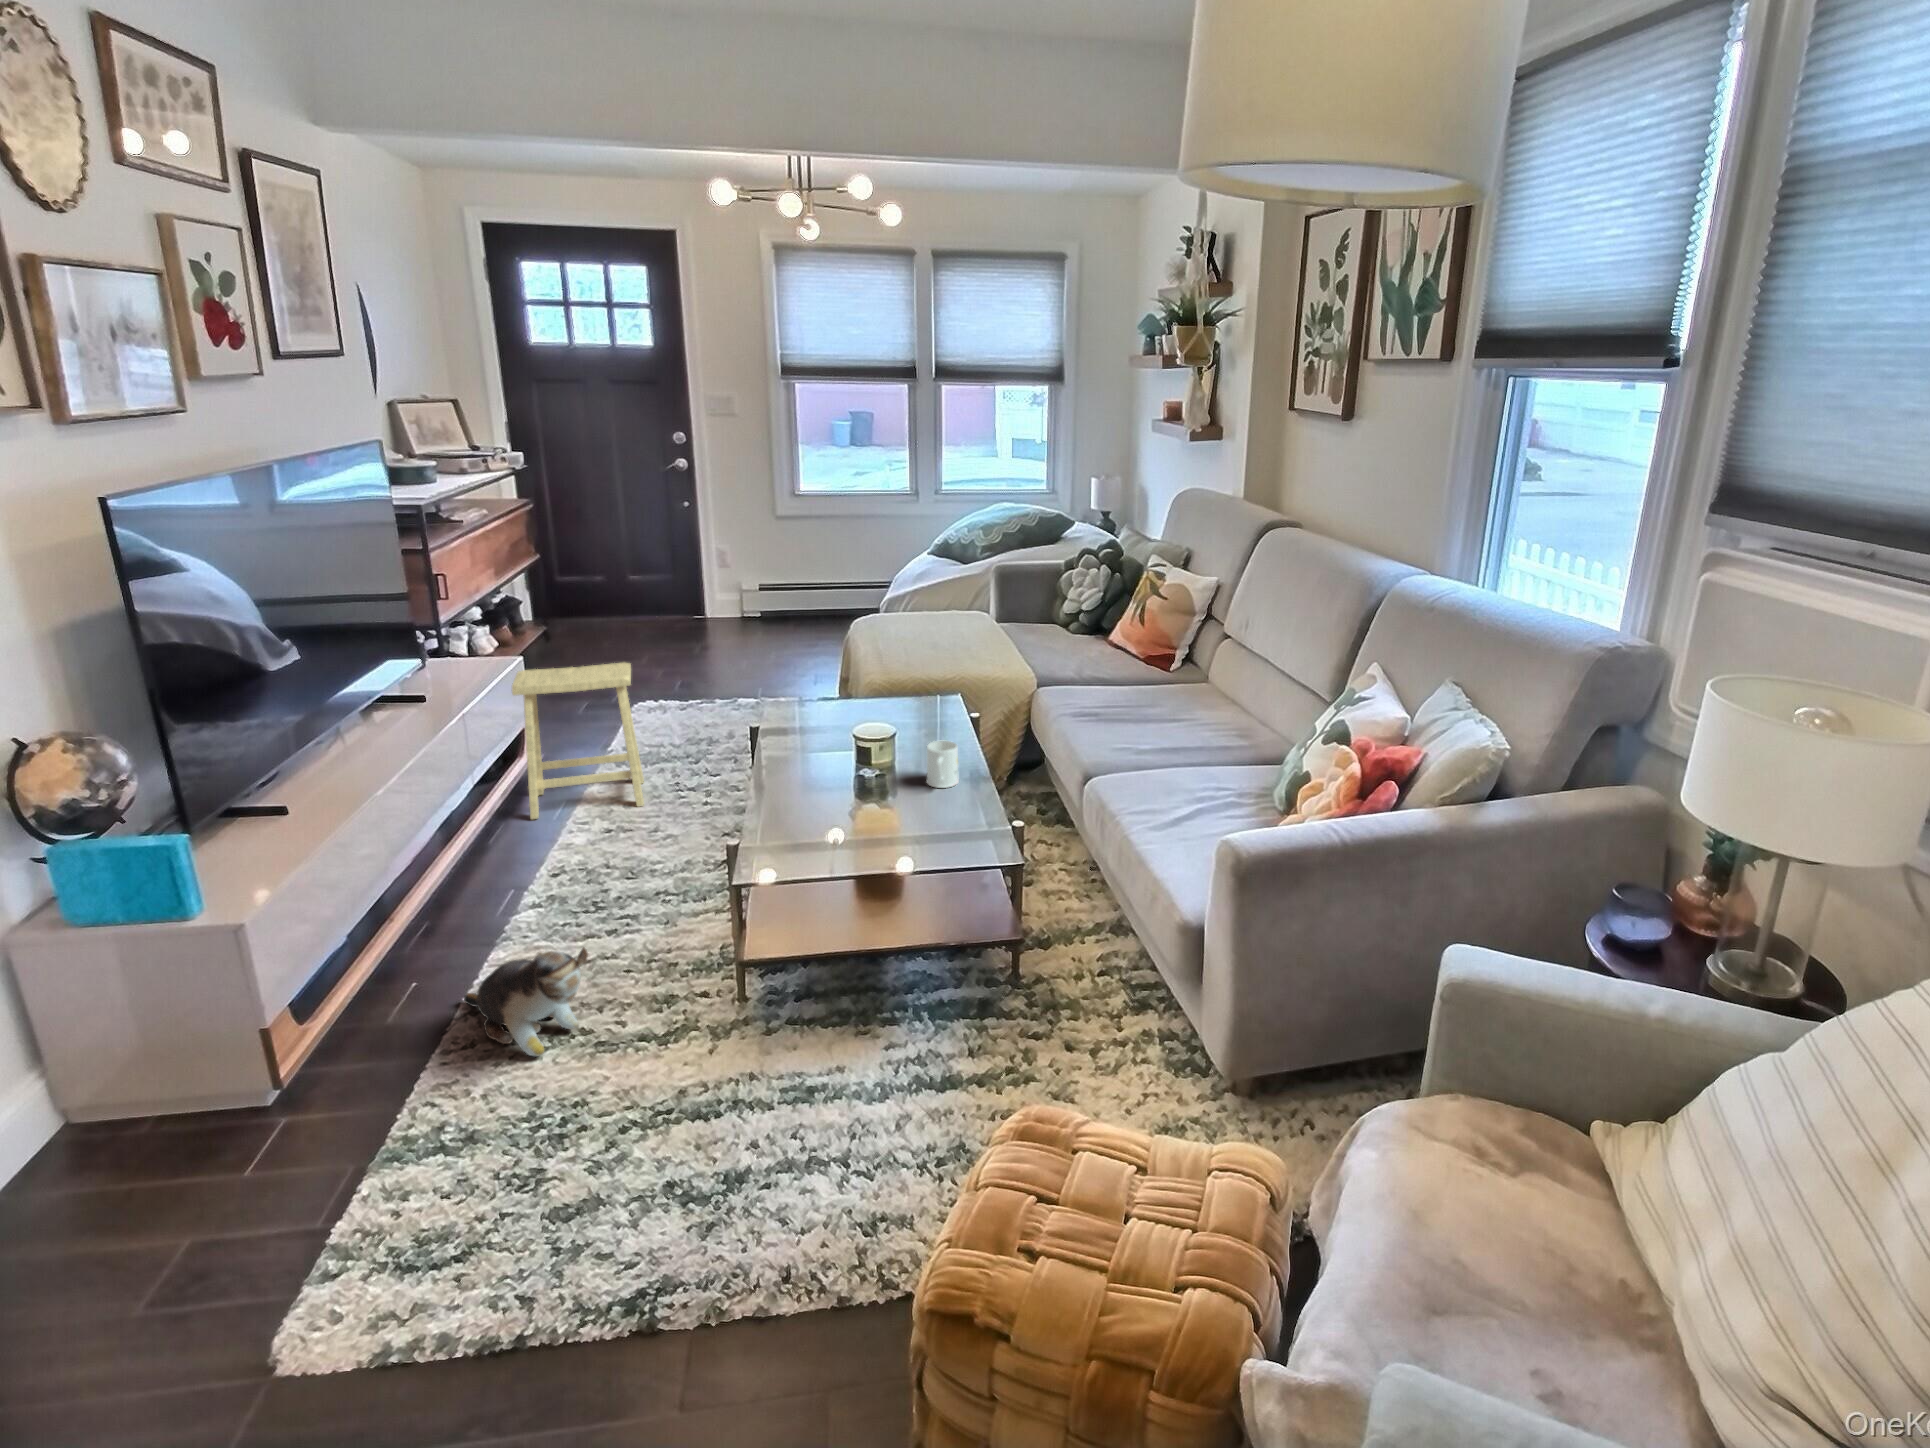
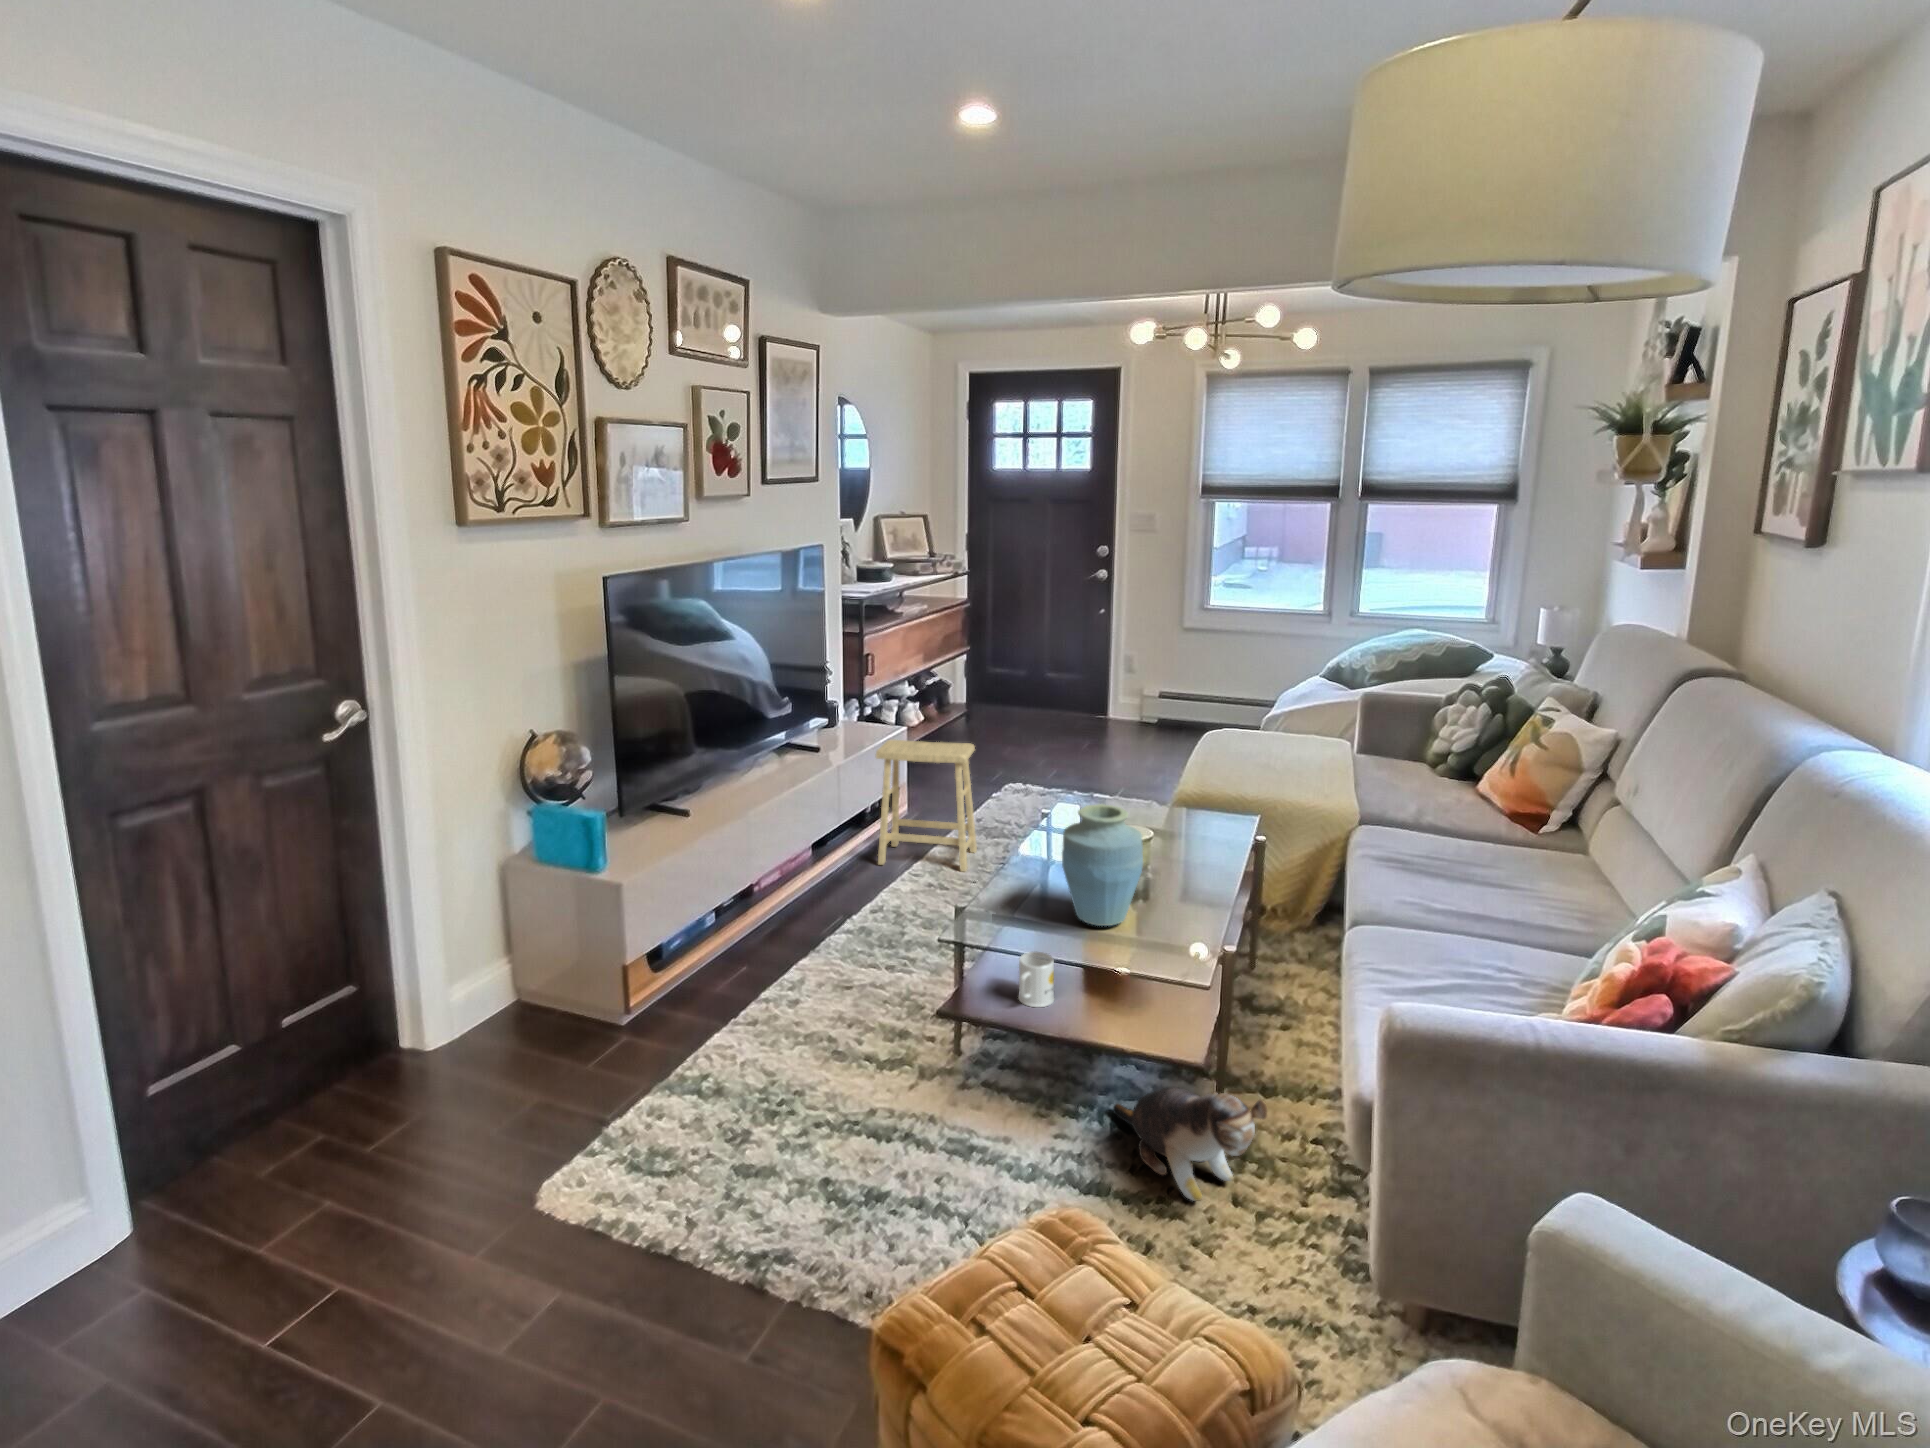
vase: none [825,706,909,830] -> present [1062,804,1143,926]
mug: present [926,740,959,788] -> present [1018,952,1054,1007]
plush toy: present [464,948,588,1056] -> present [1113,1087,1267,1201]

